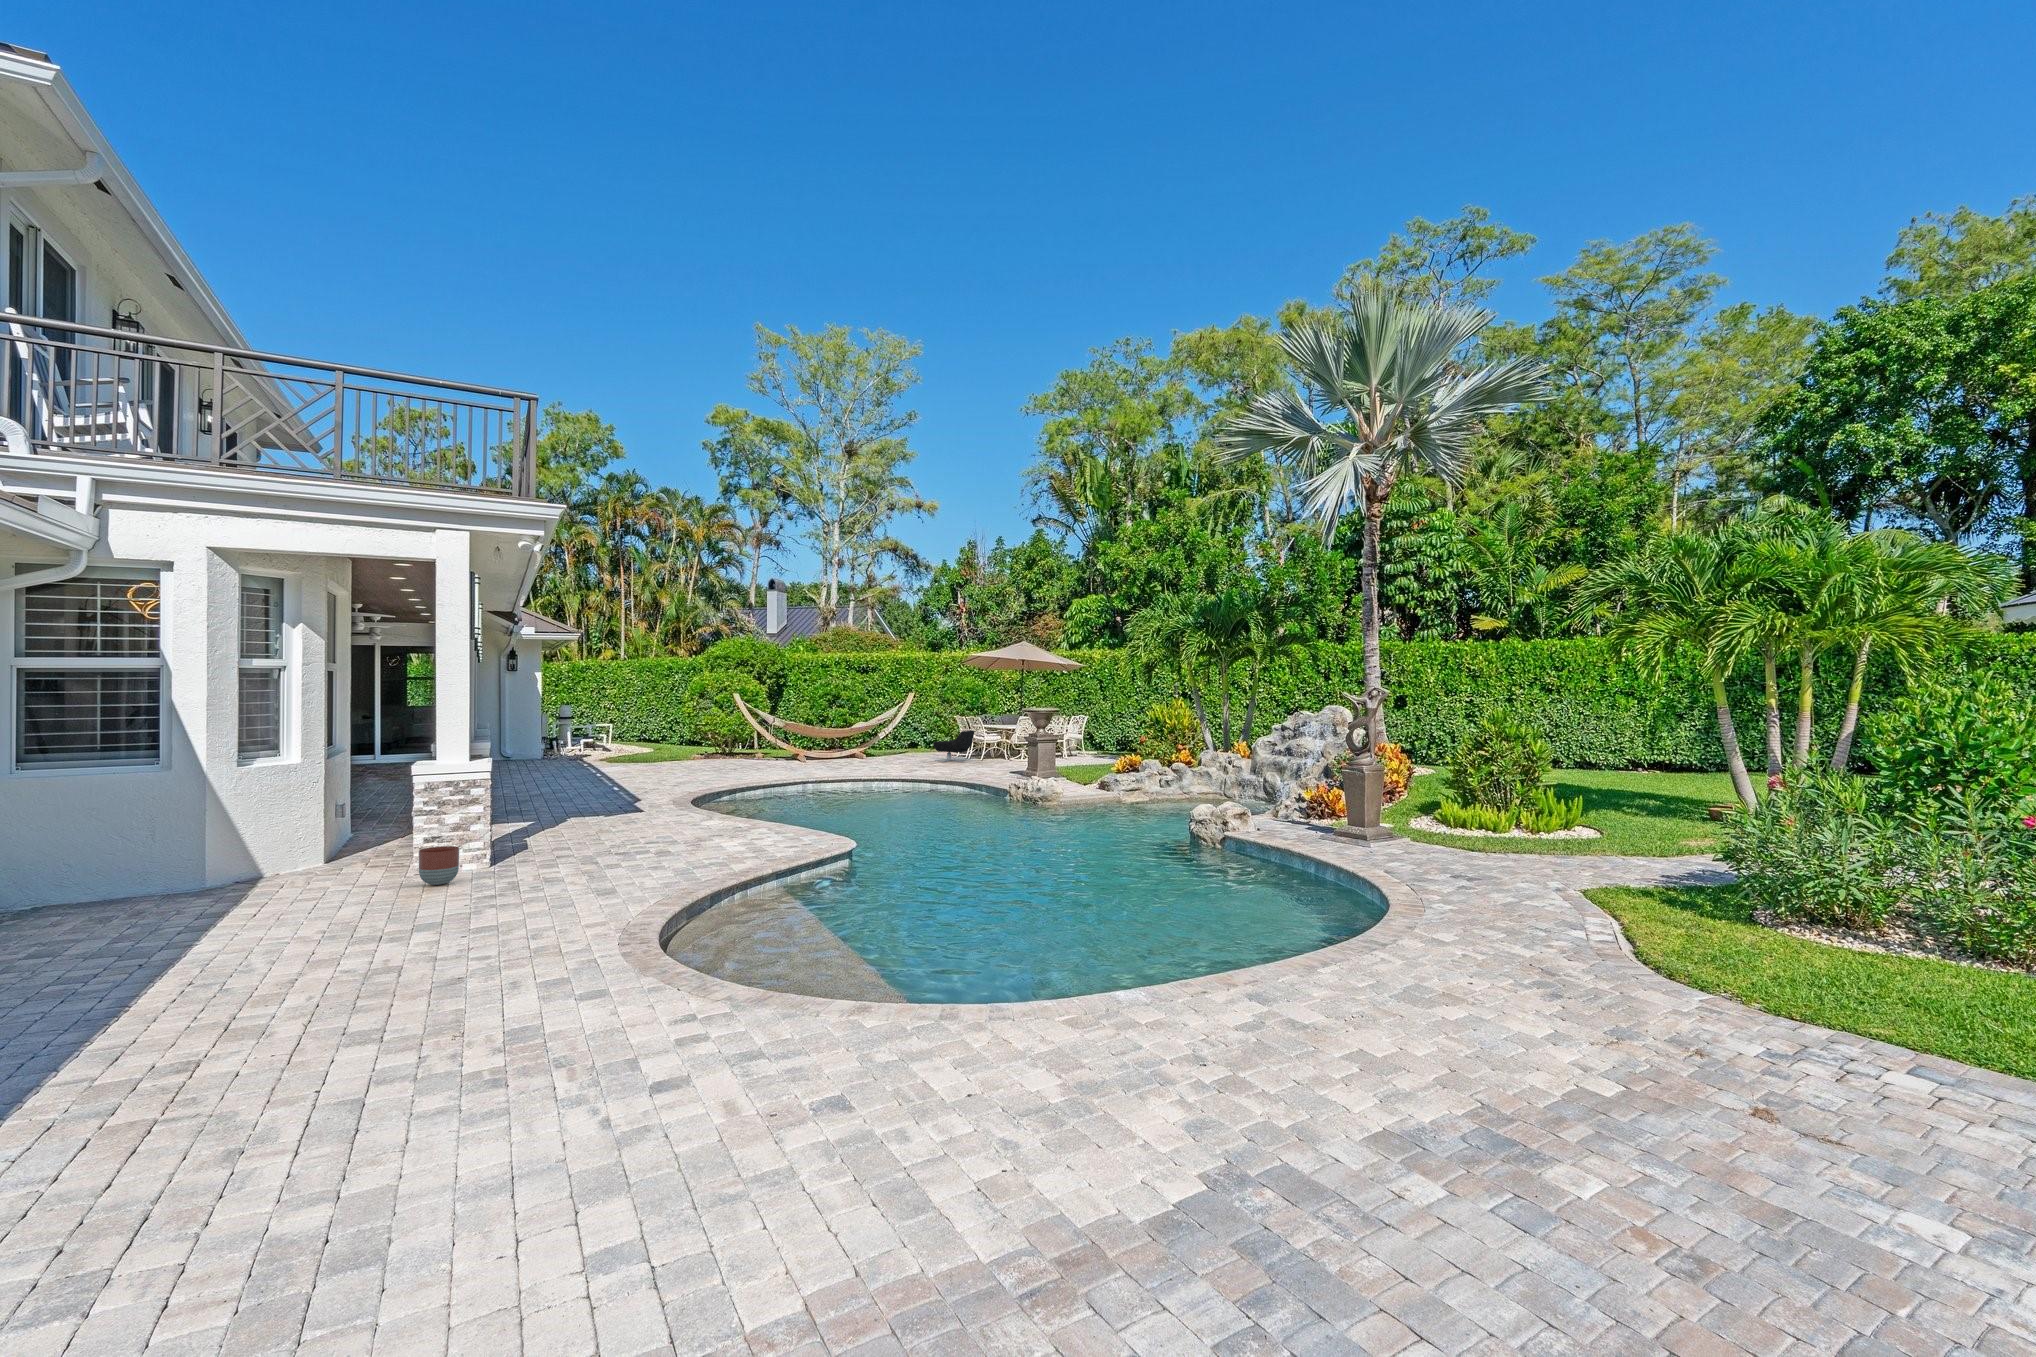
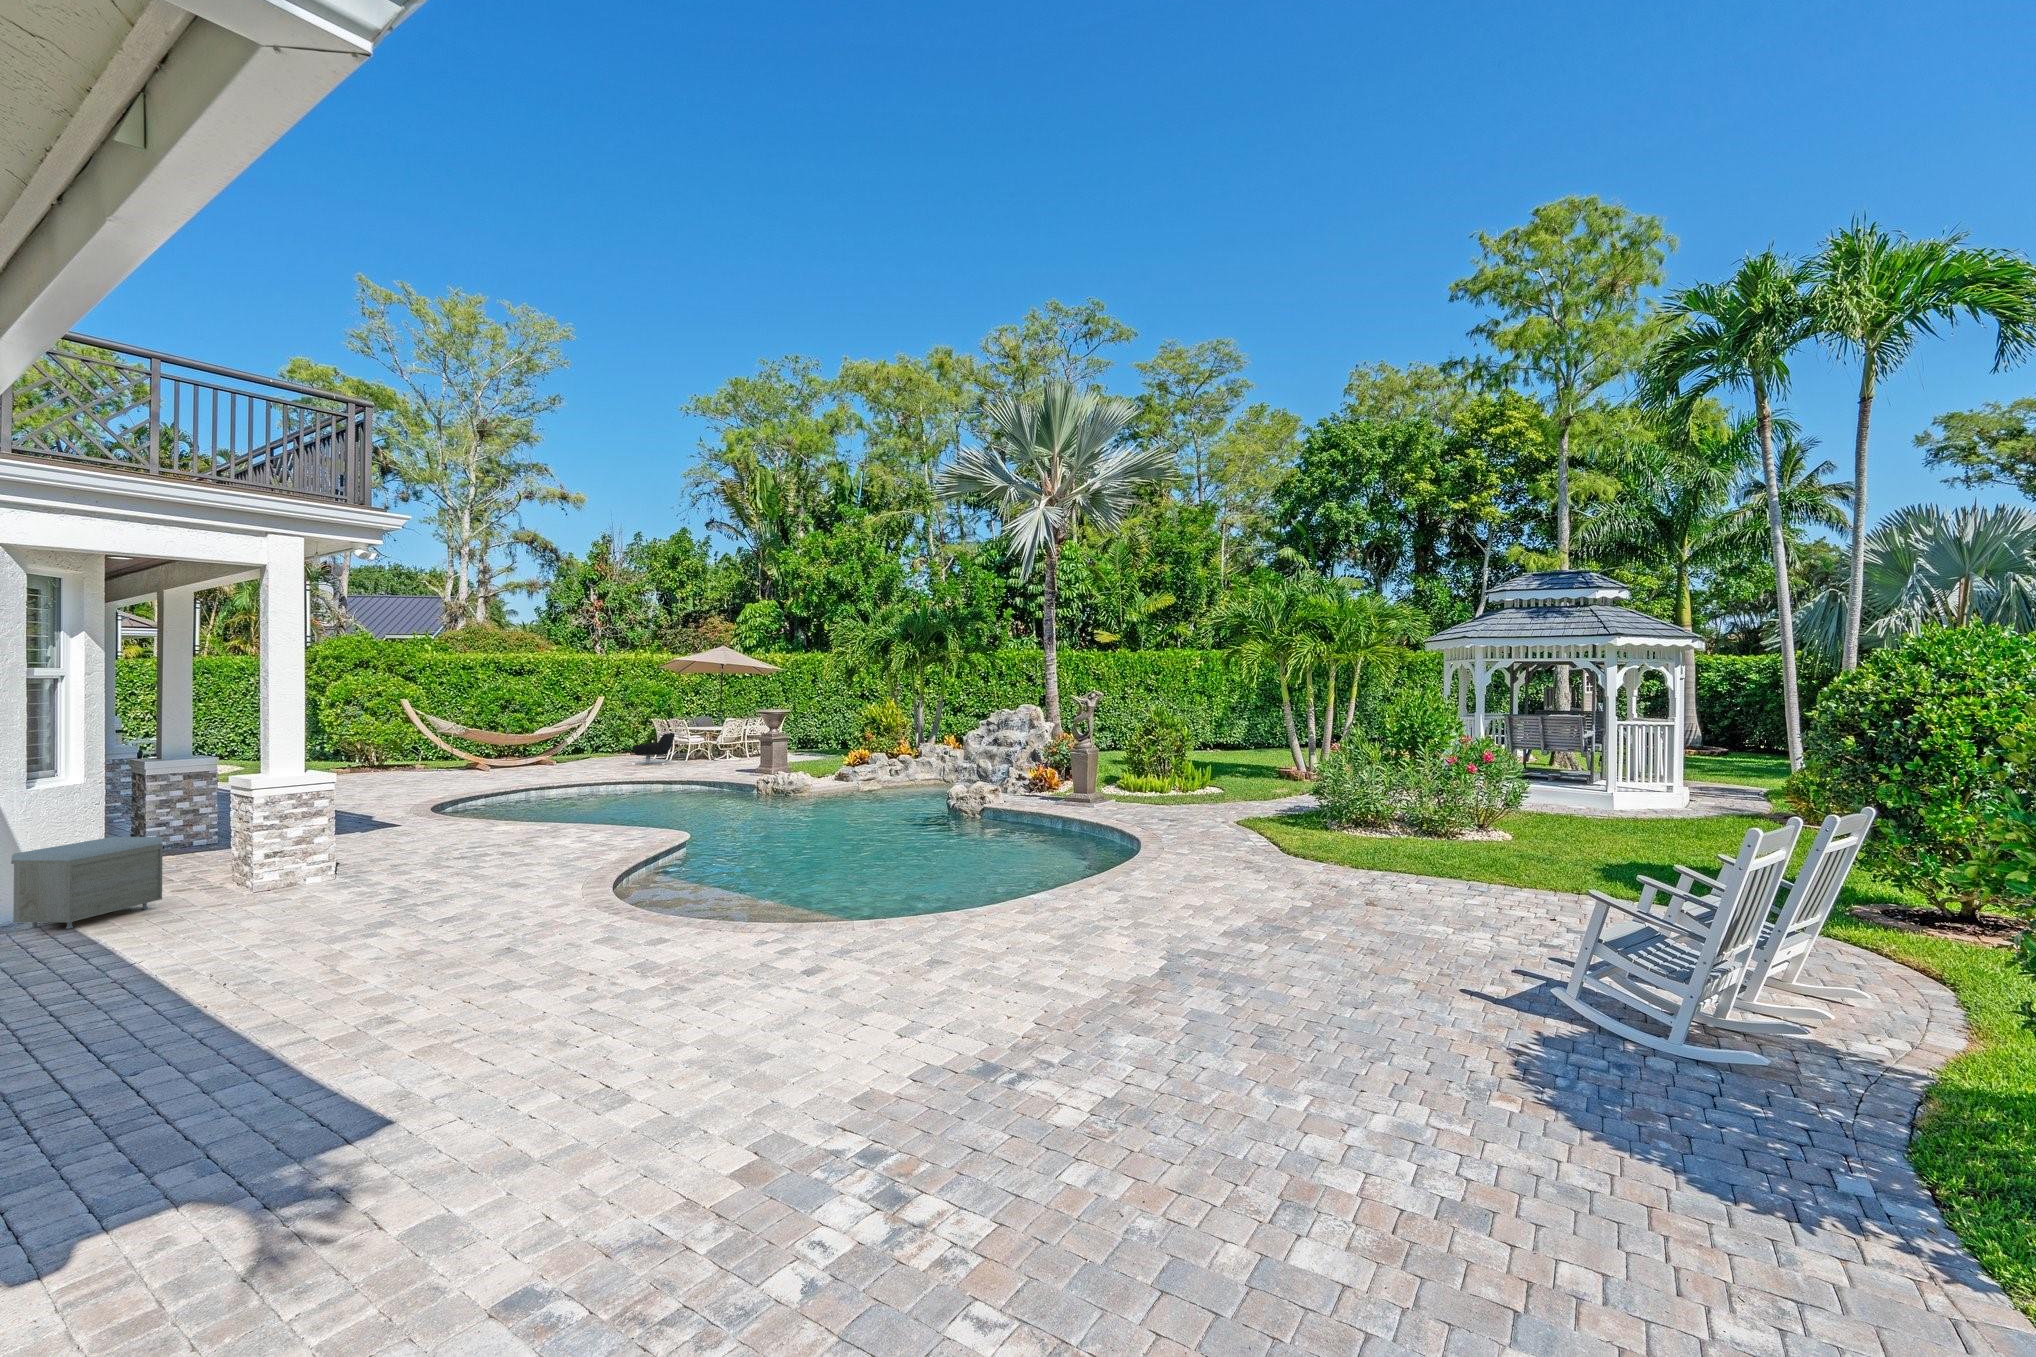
storage bench: none [213,815,341,898] -> present [11,837,163,929]
planter: present [419,846,459,885] -> none [272,858,317,898]

